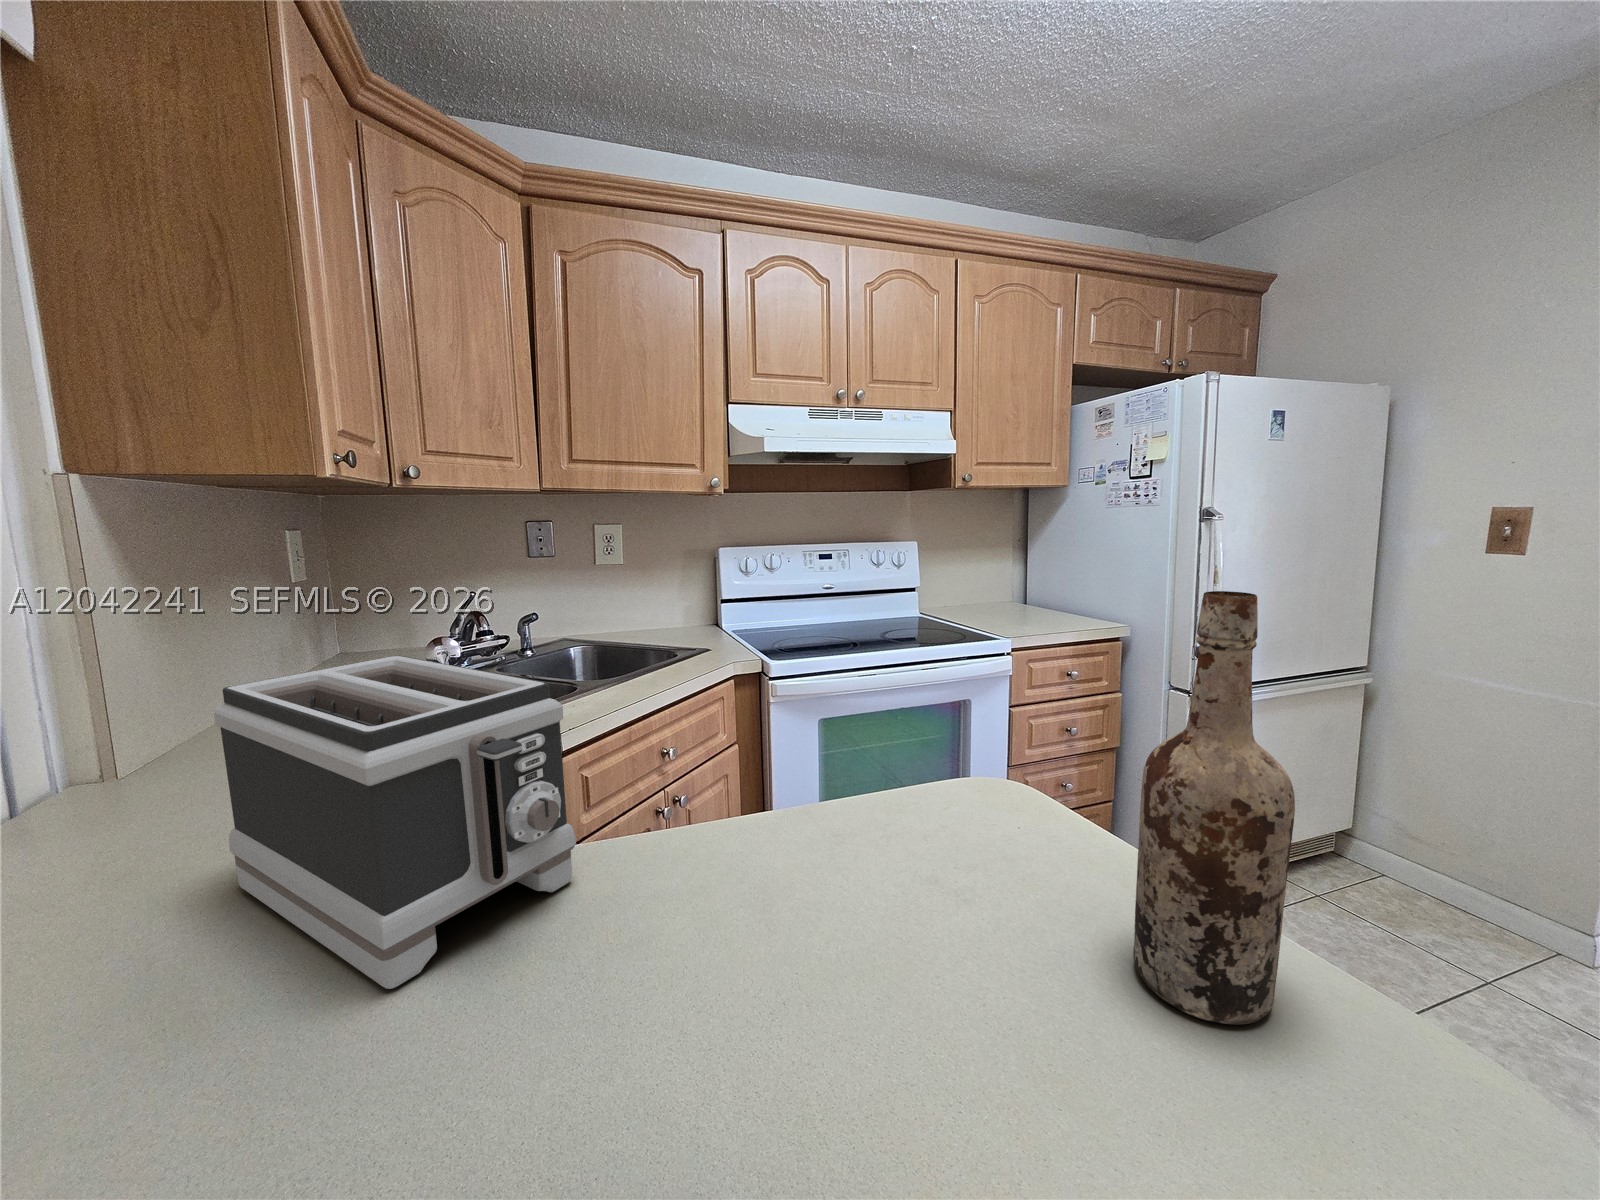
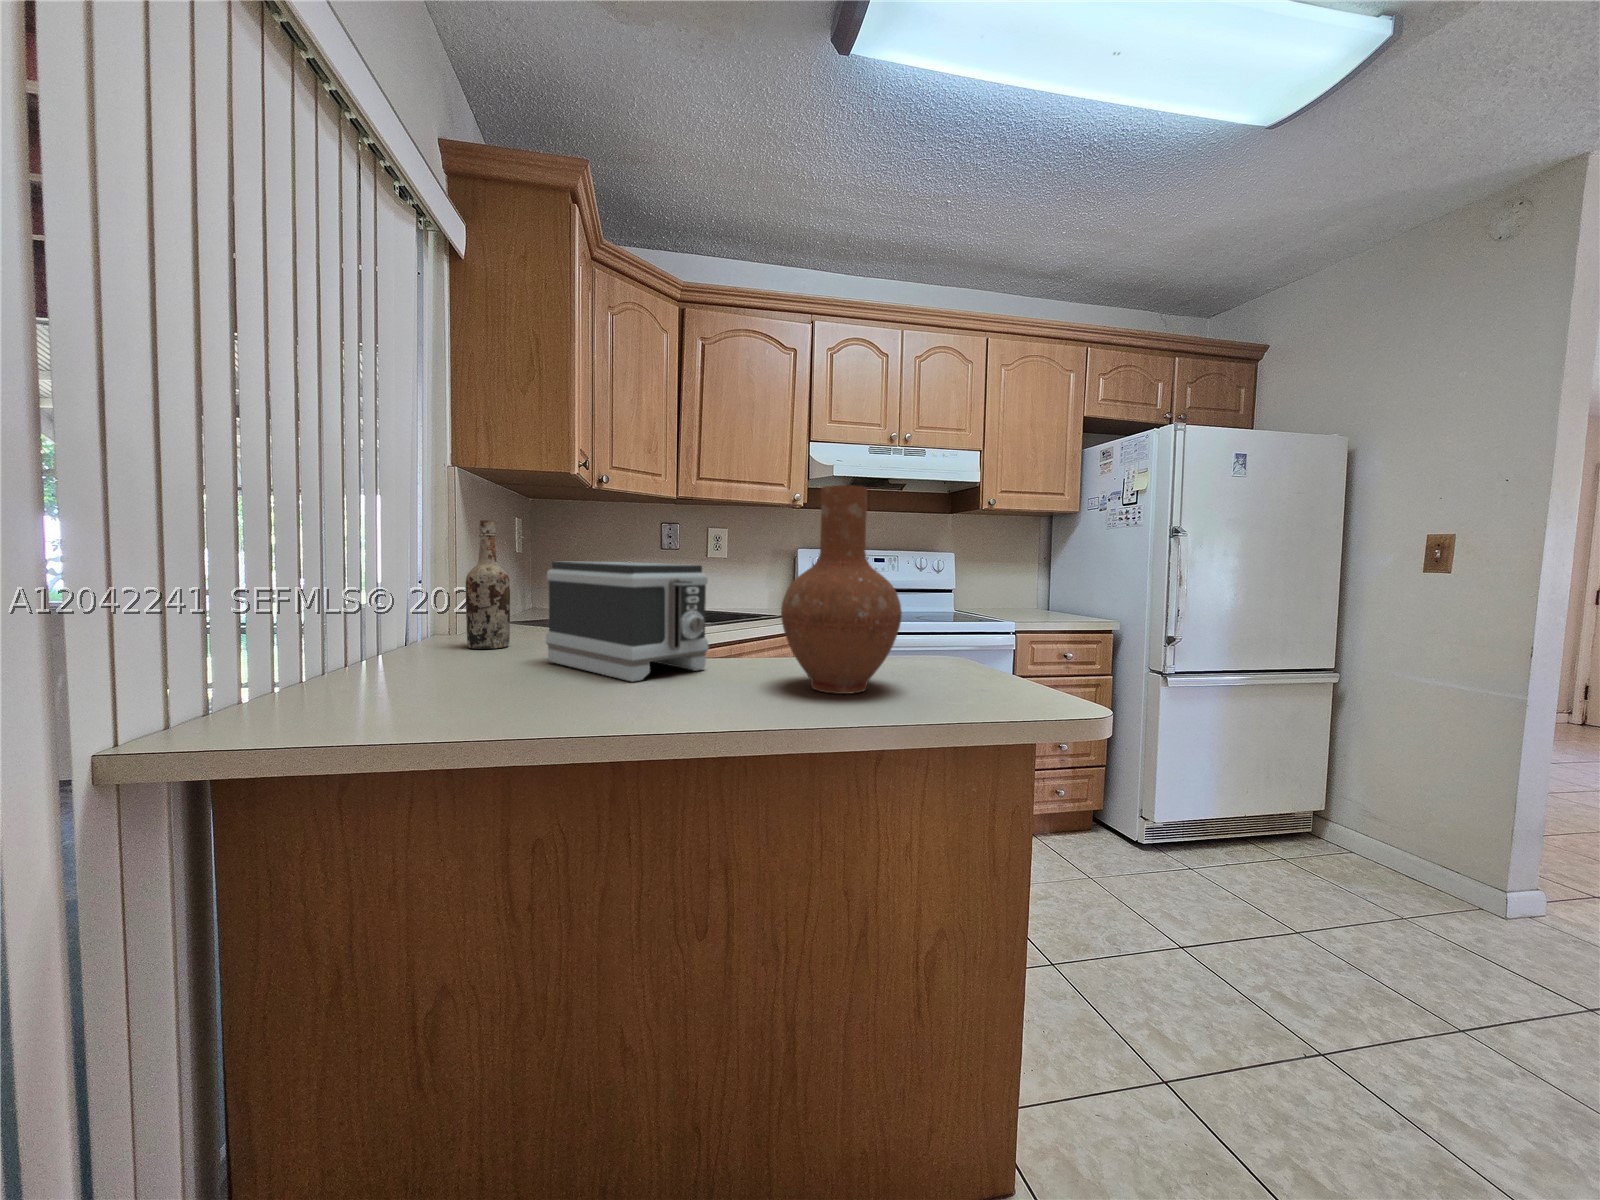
vase: none [724,533,986,994] -> present [781,485,902,694]
wine bottle: present [1133,591,1295,1025] -> present [466,520,510,649]

